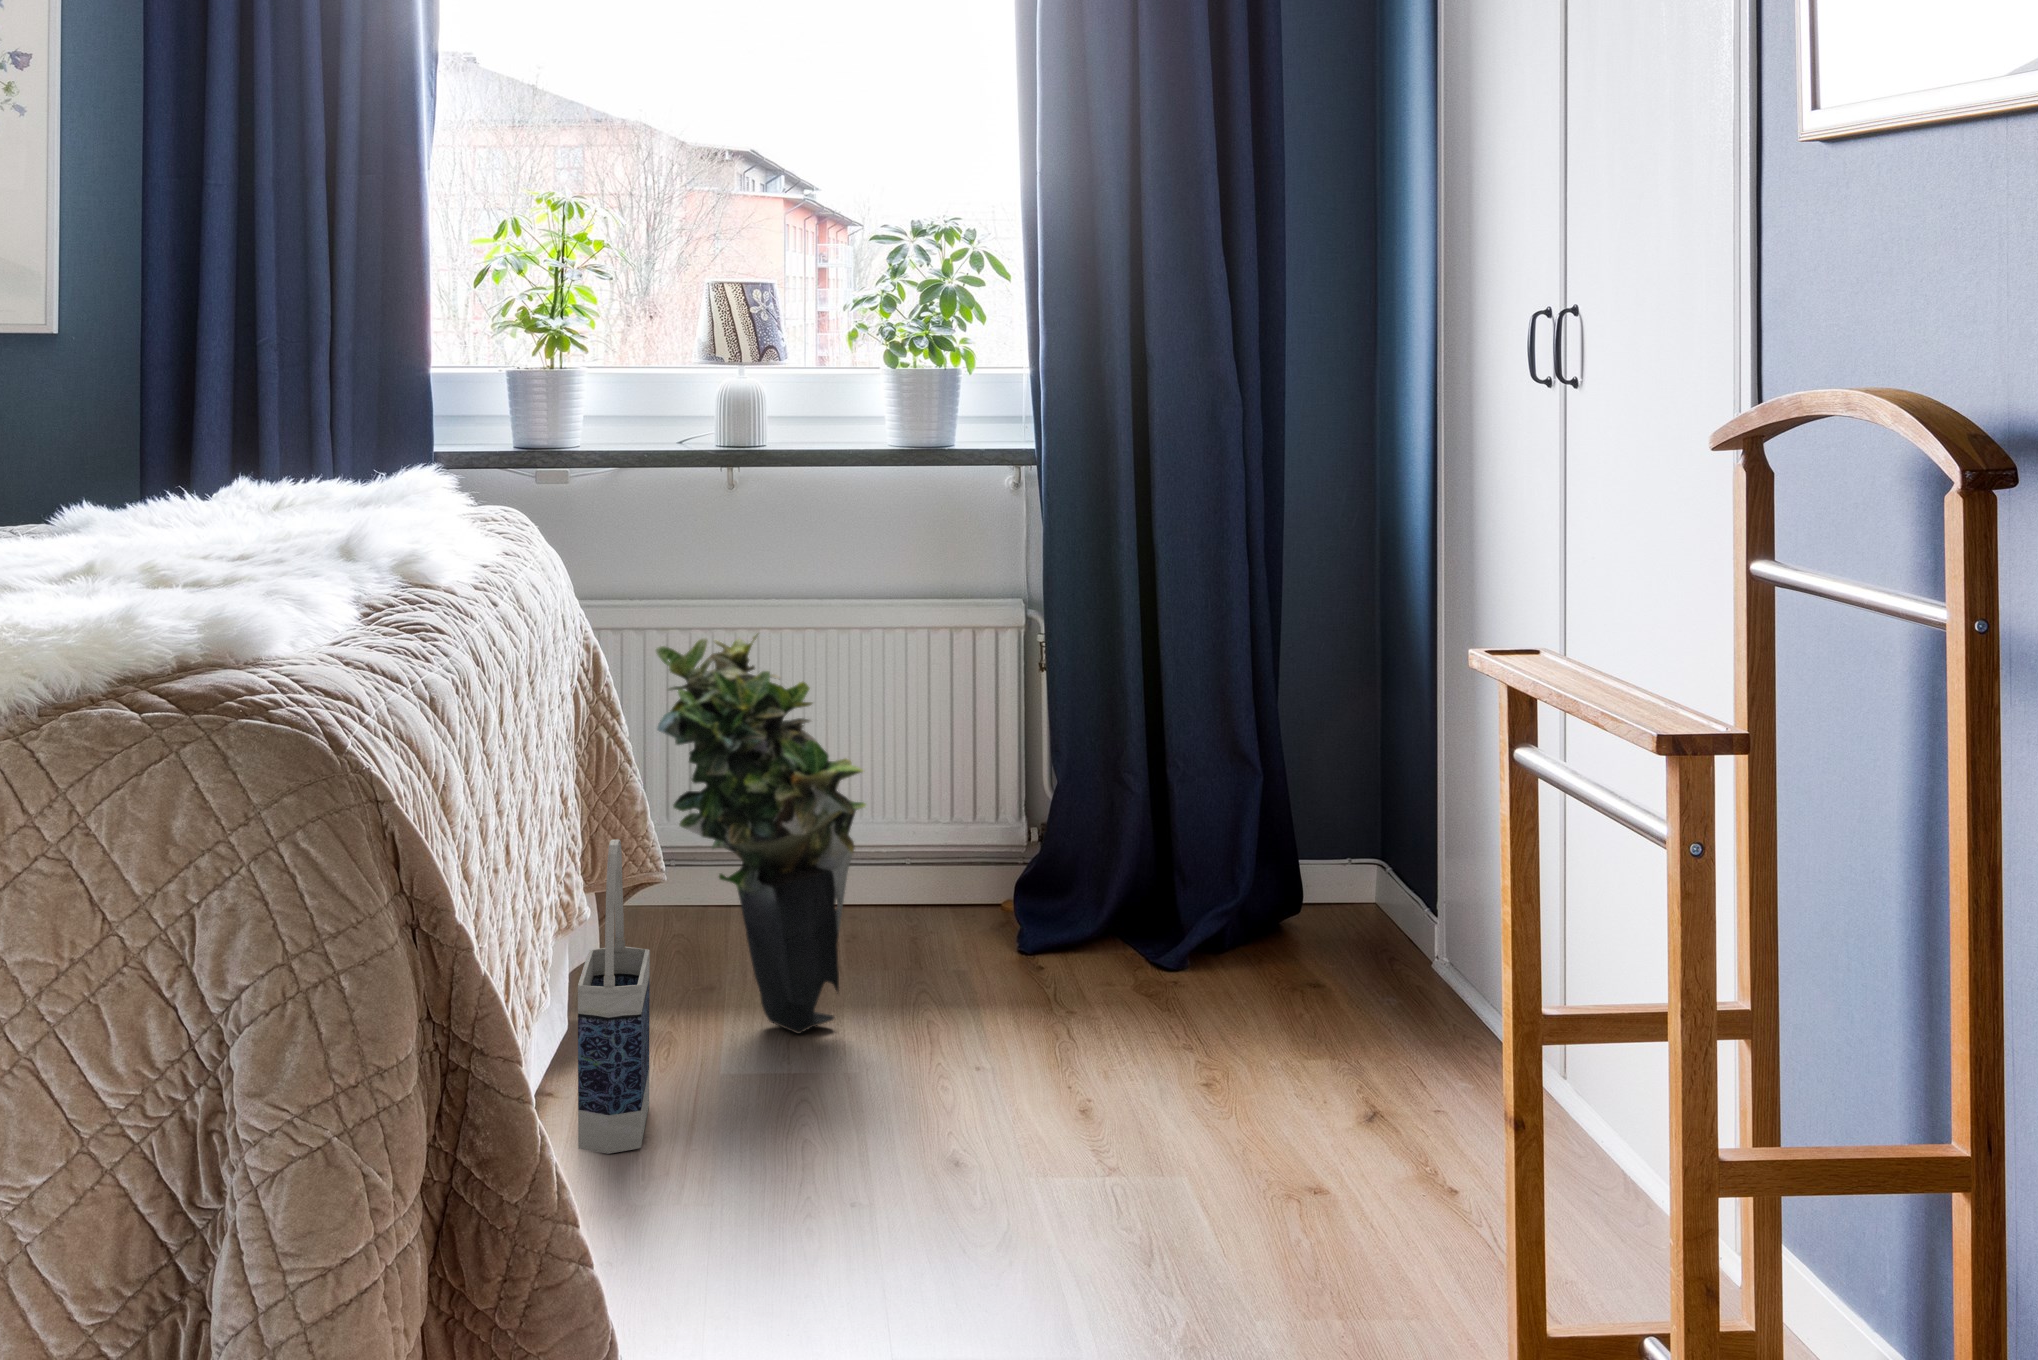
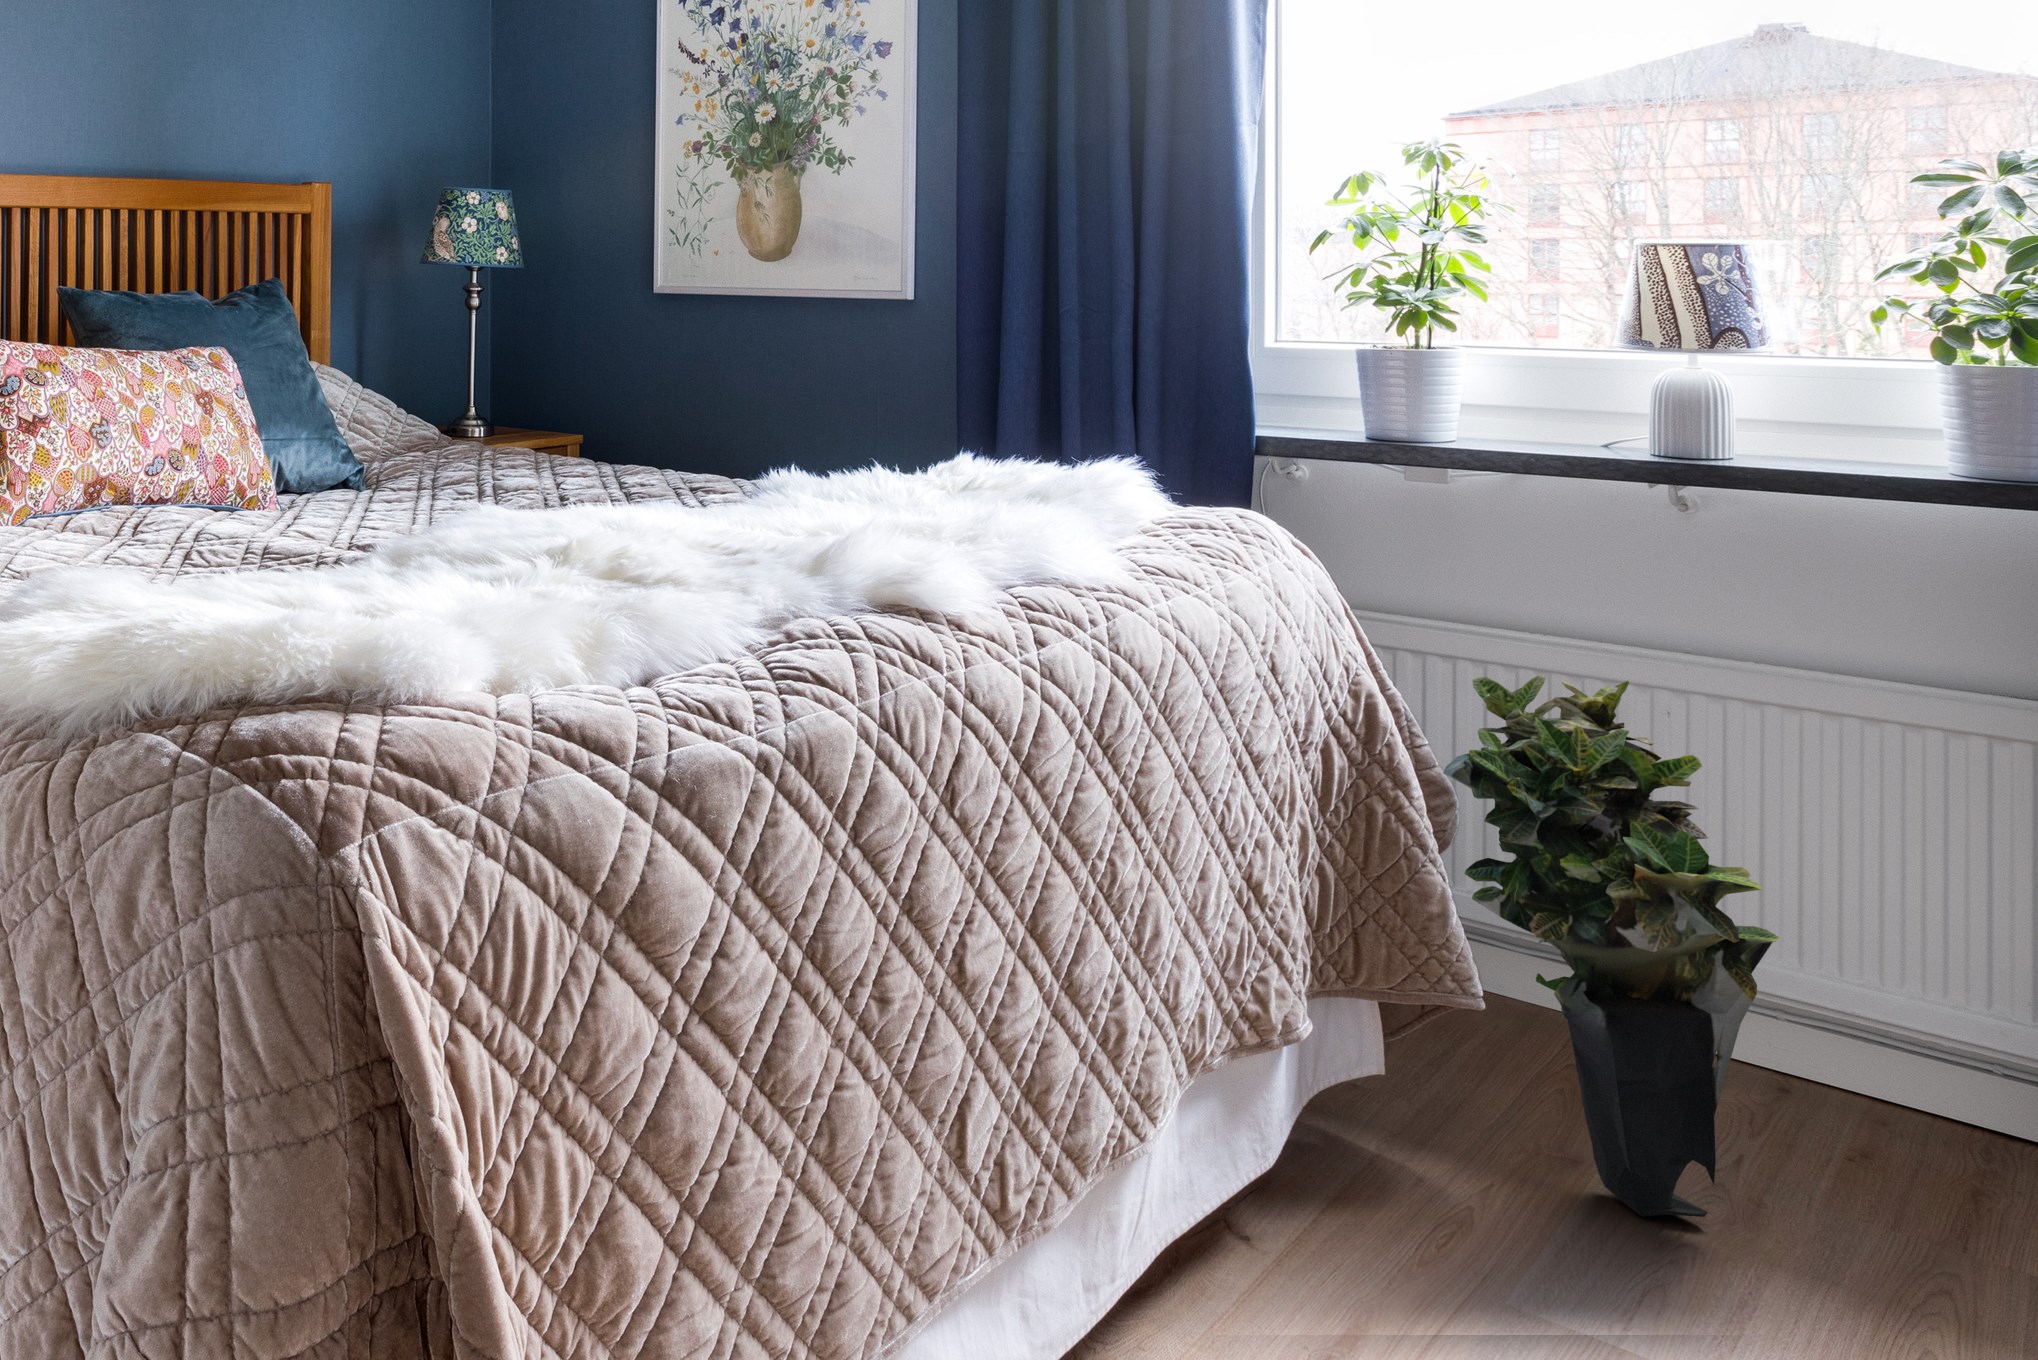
bag: present [578,840,650,1154] -> none [1236,879,1366,1263]

